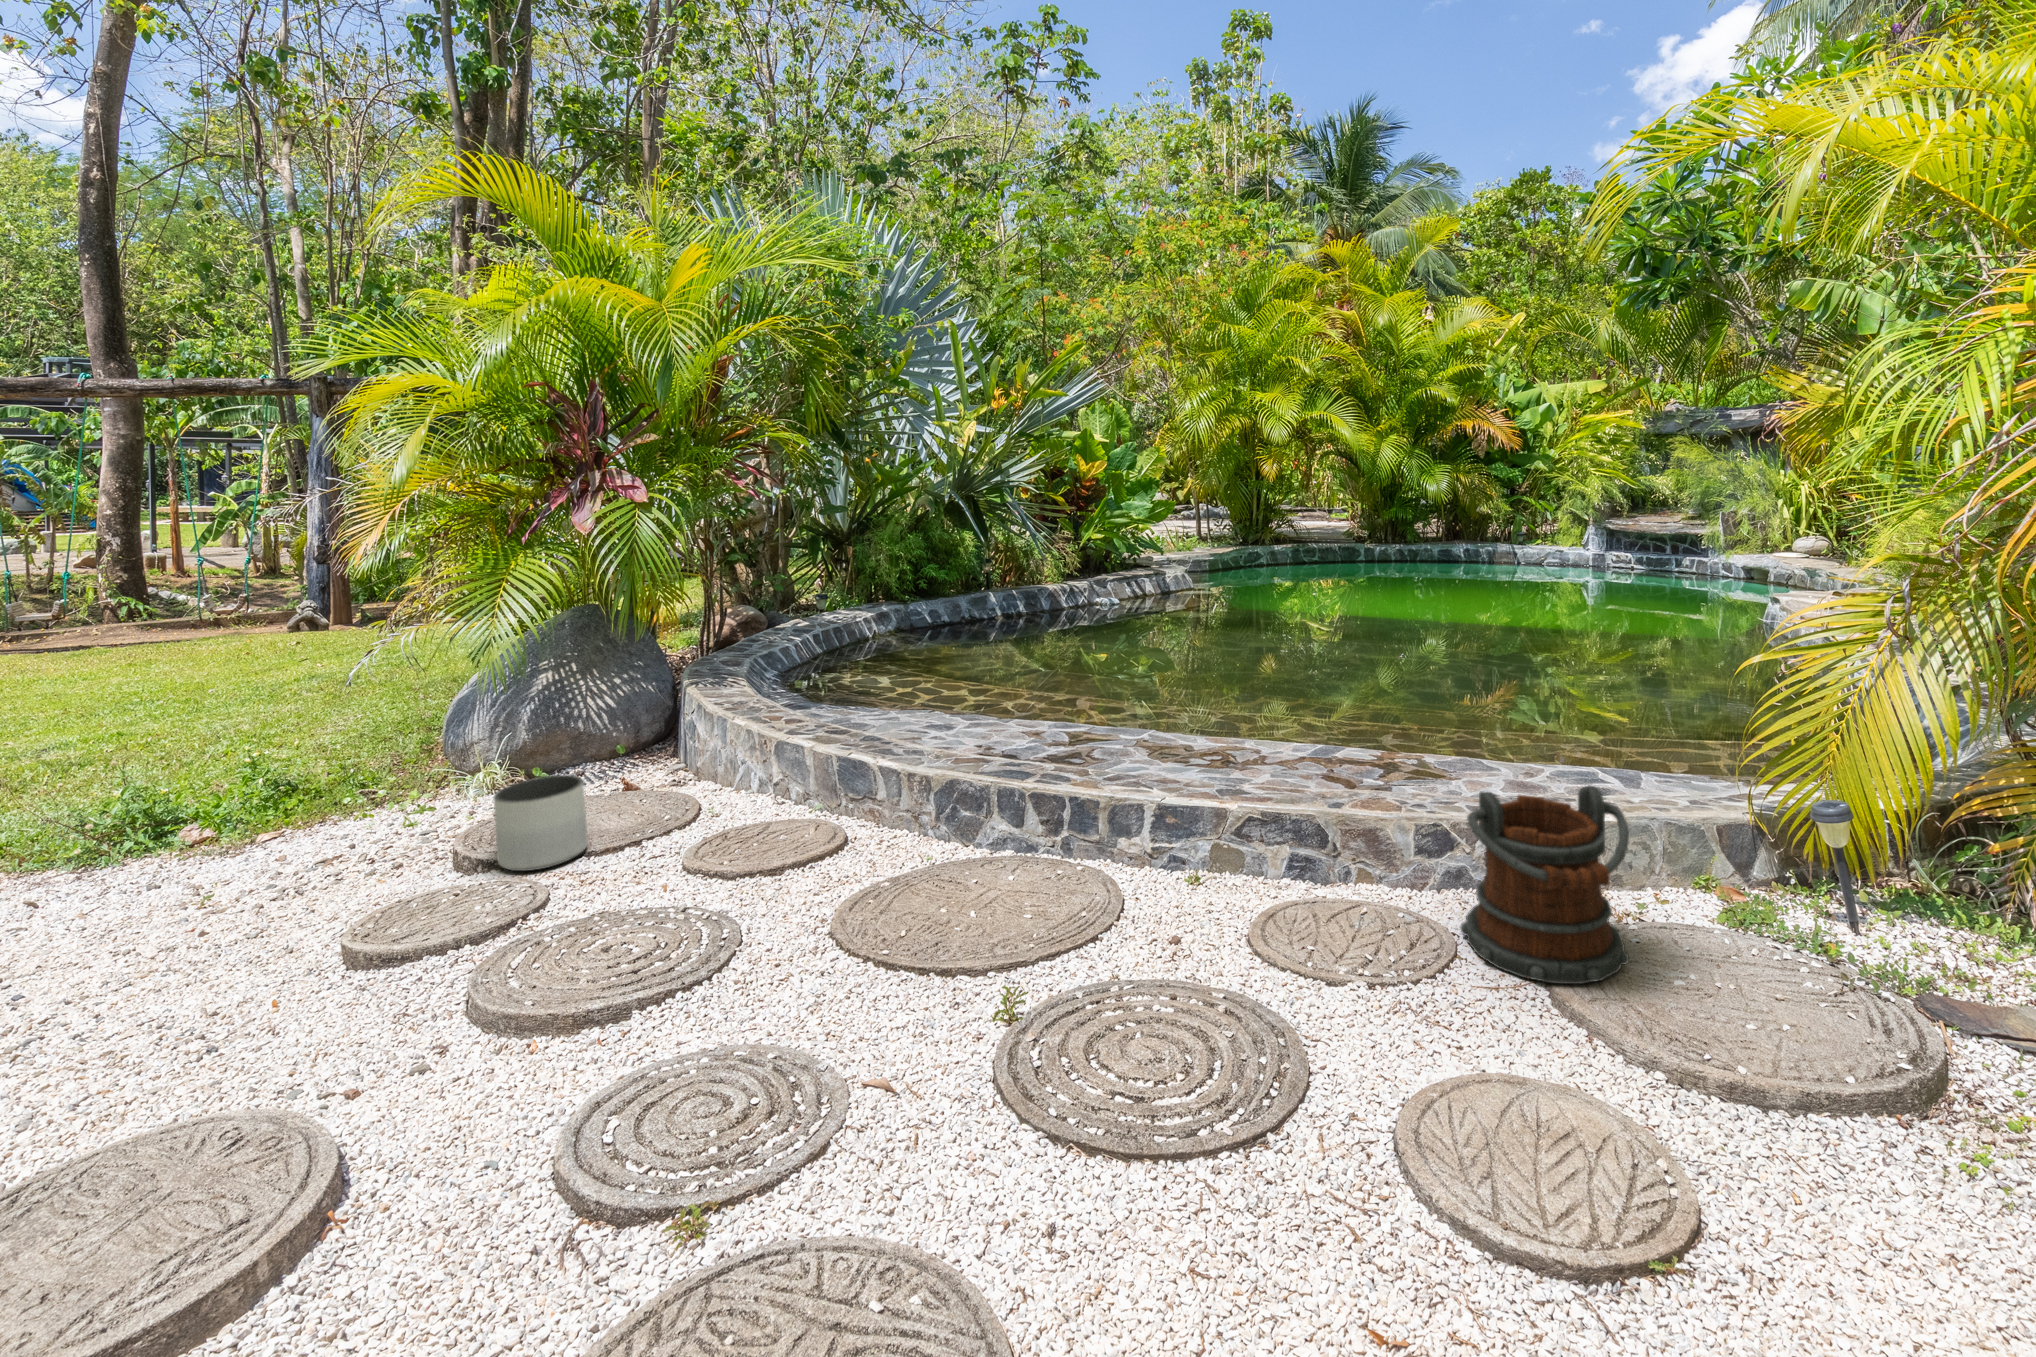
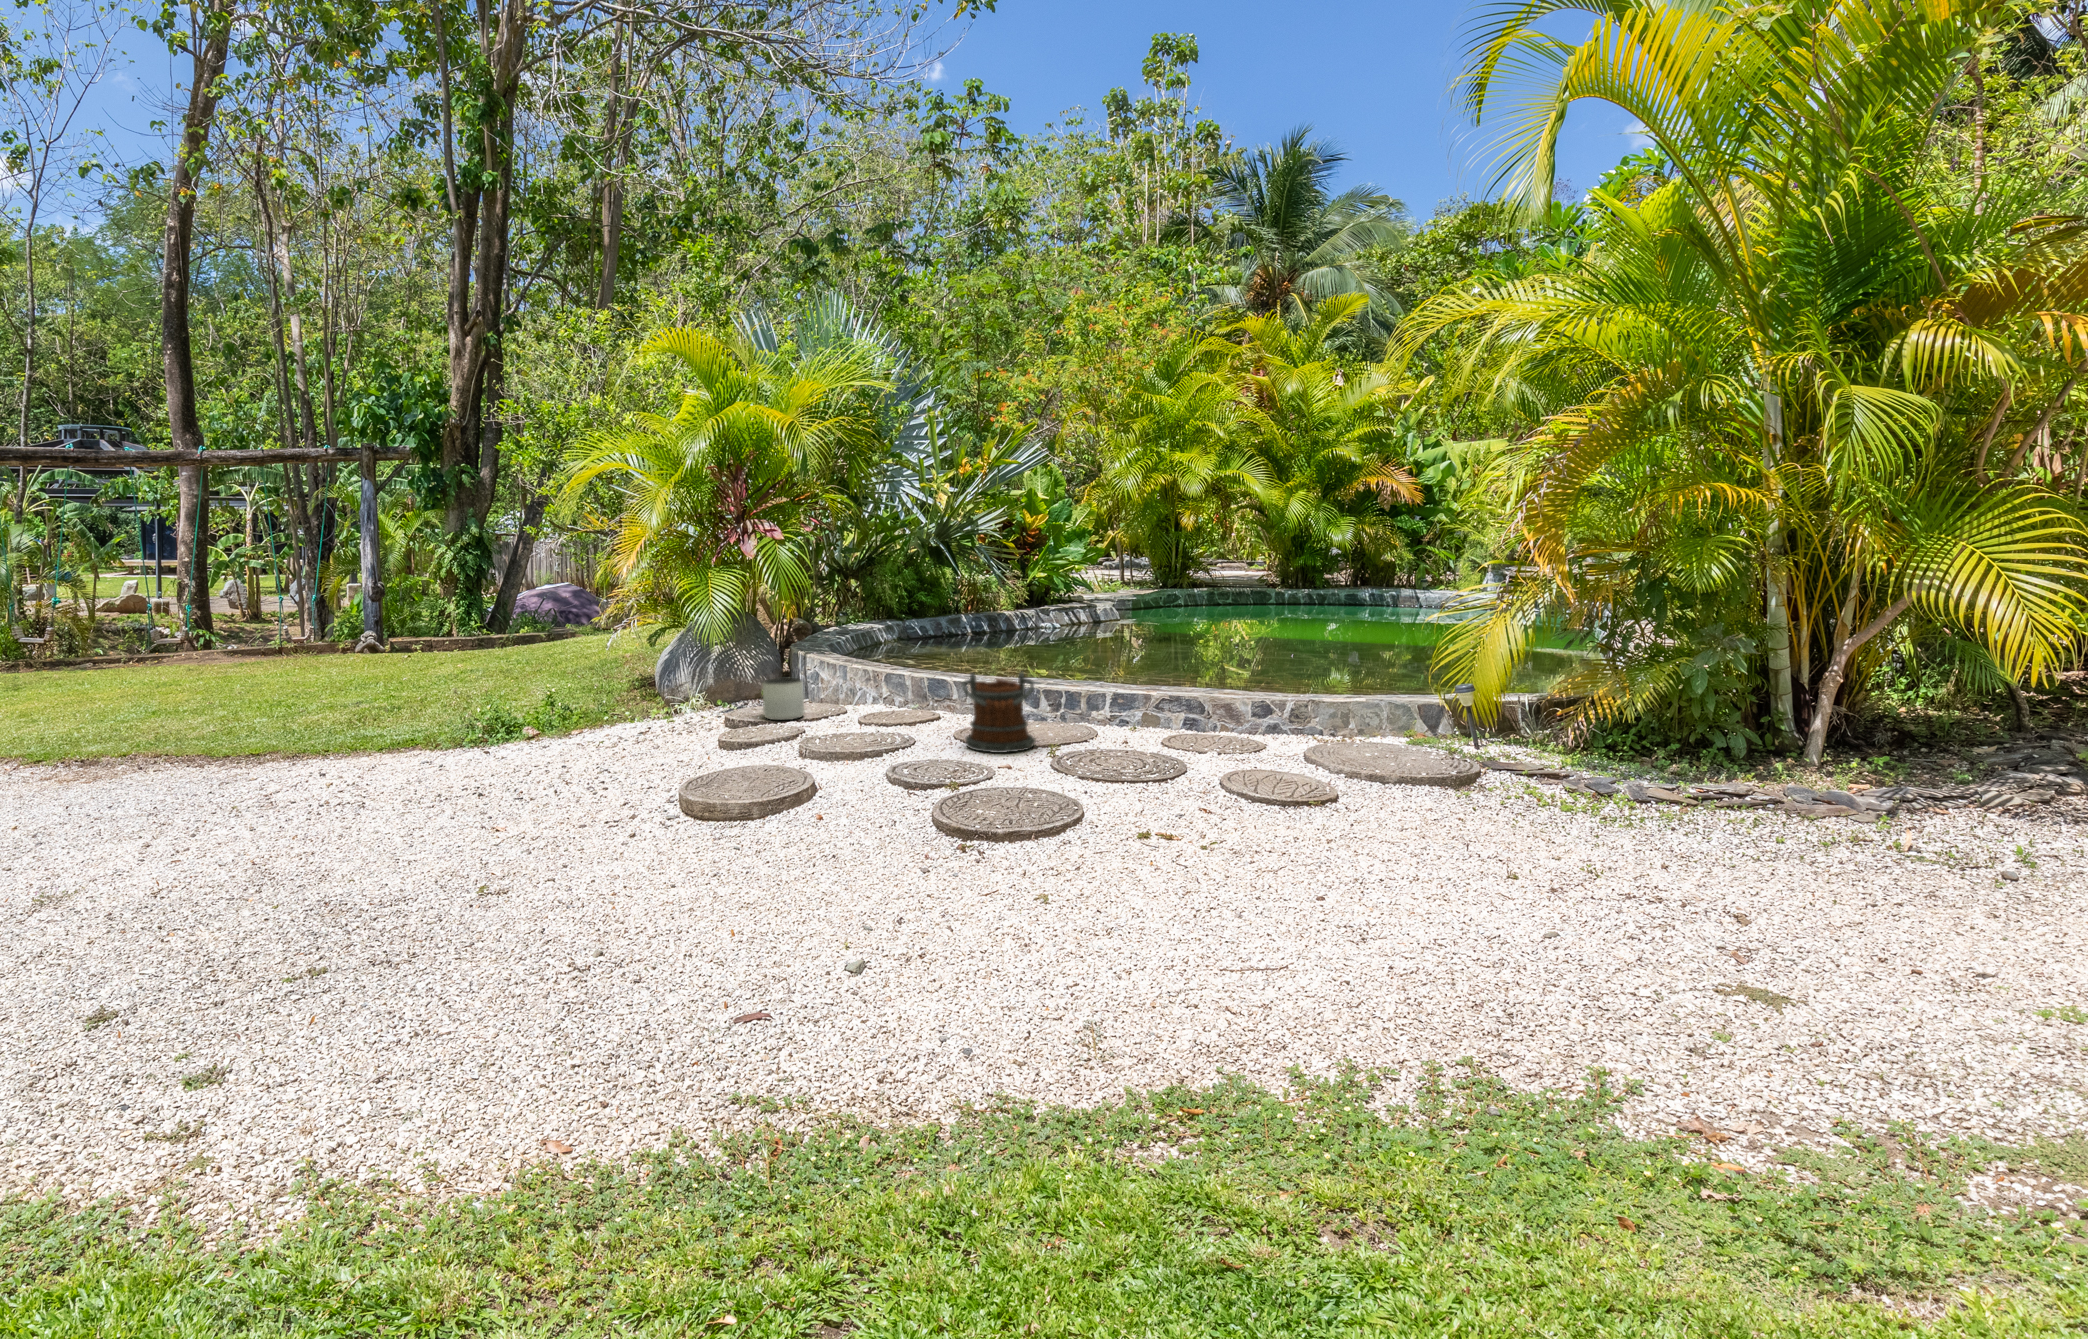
bucket: present [1460,785,1629,984] -> present [962,672,1036,753]

